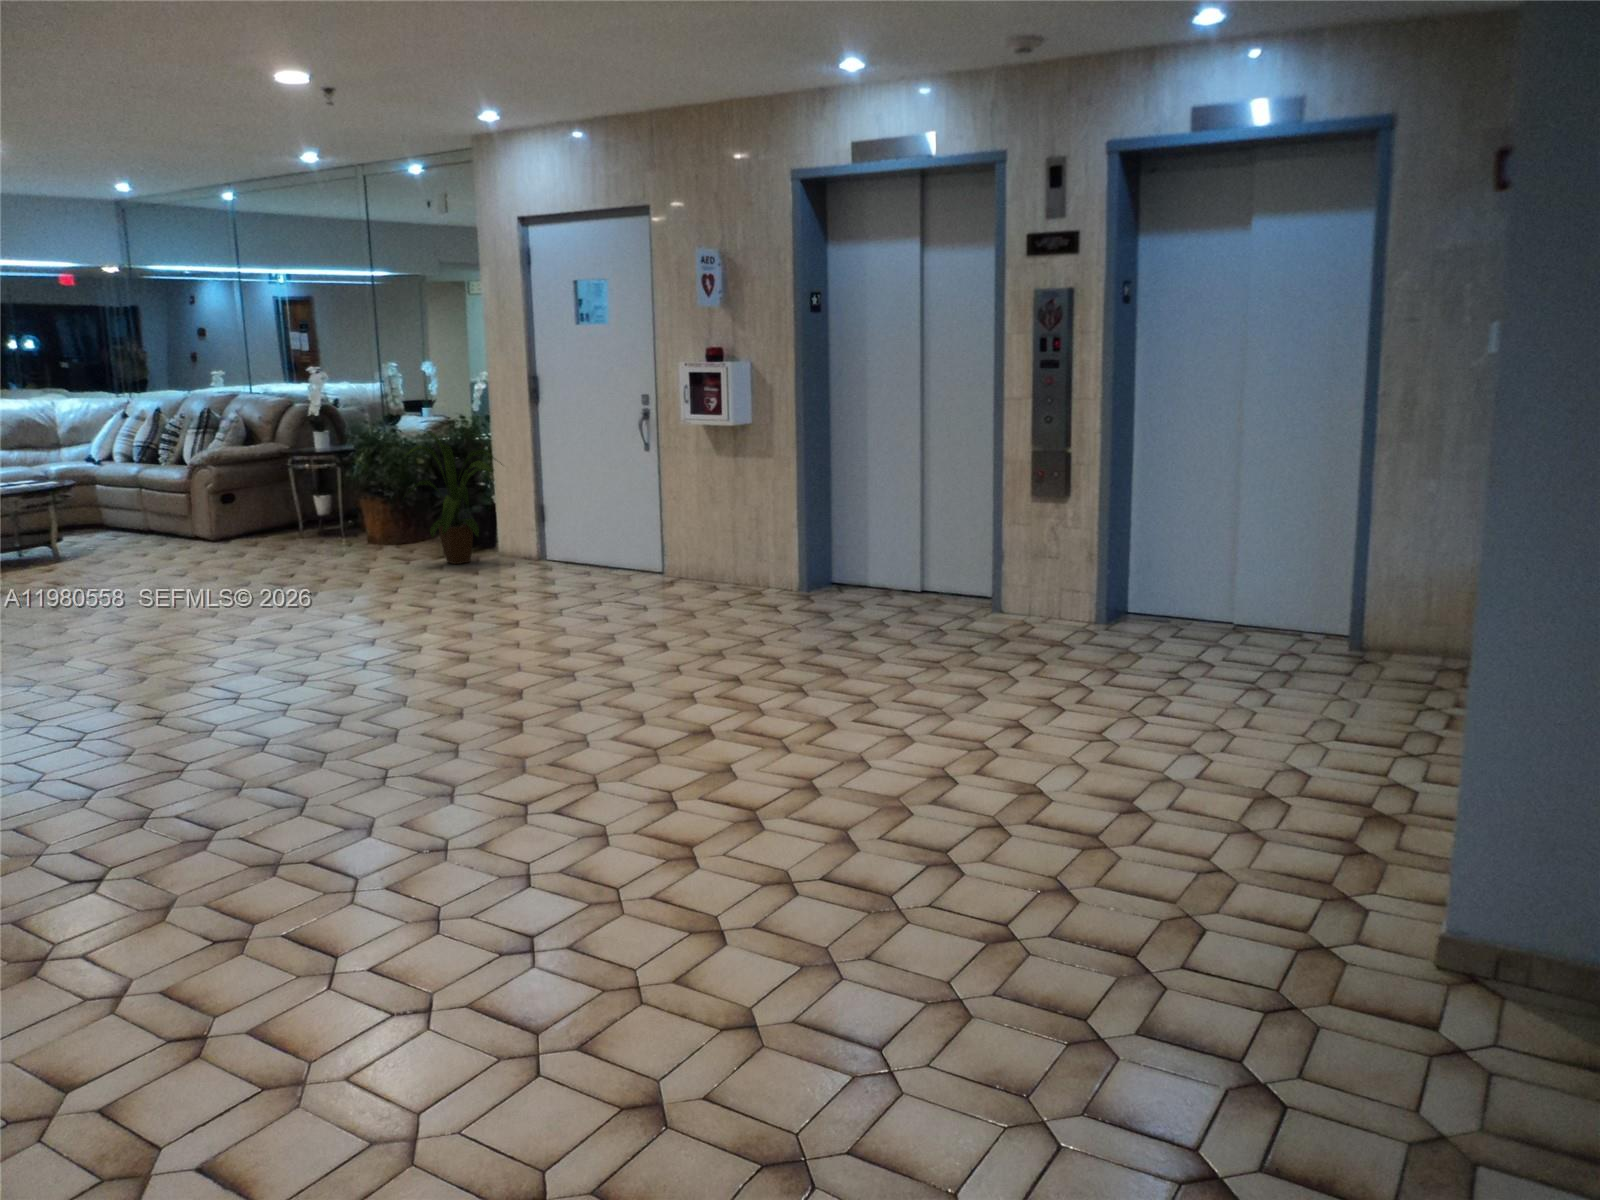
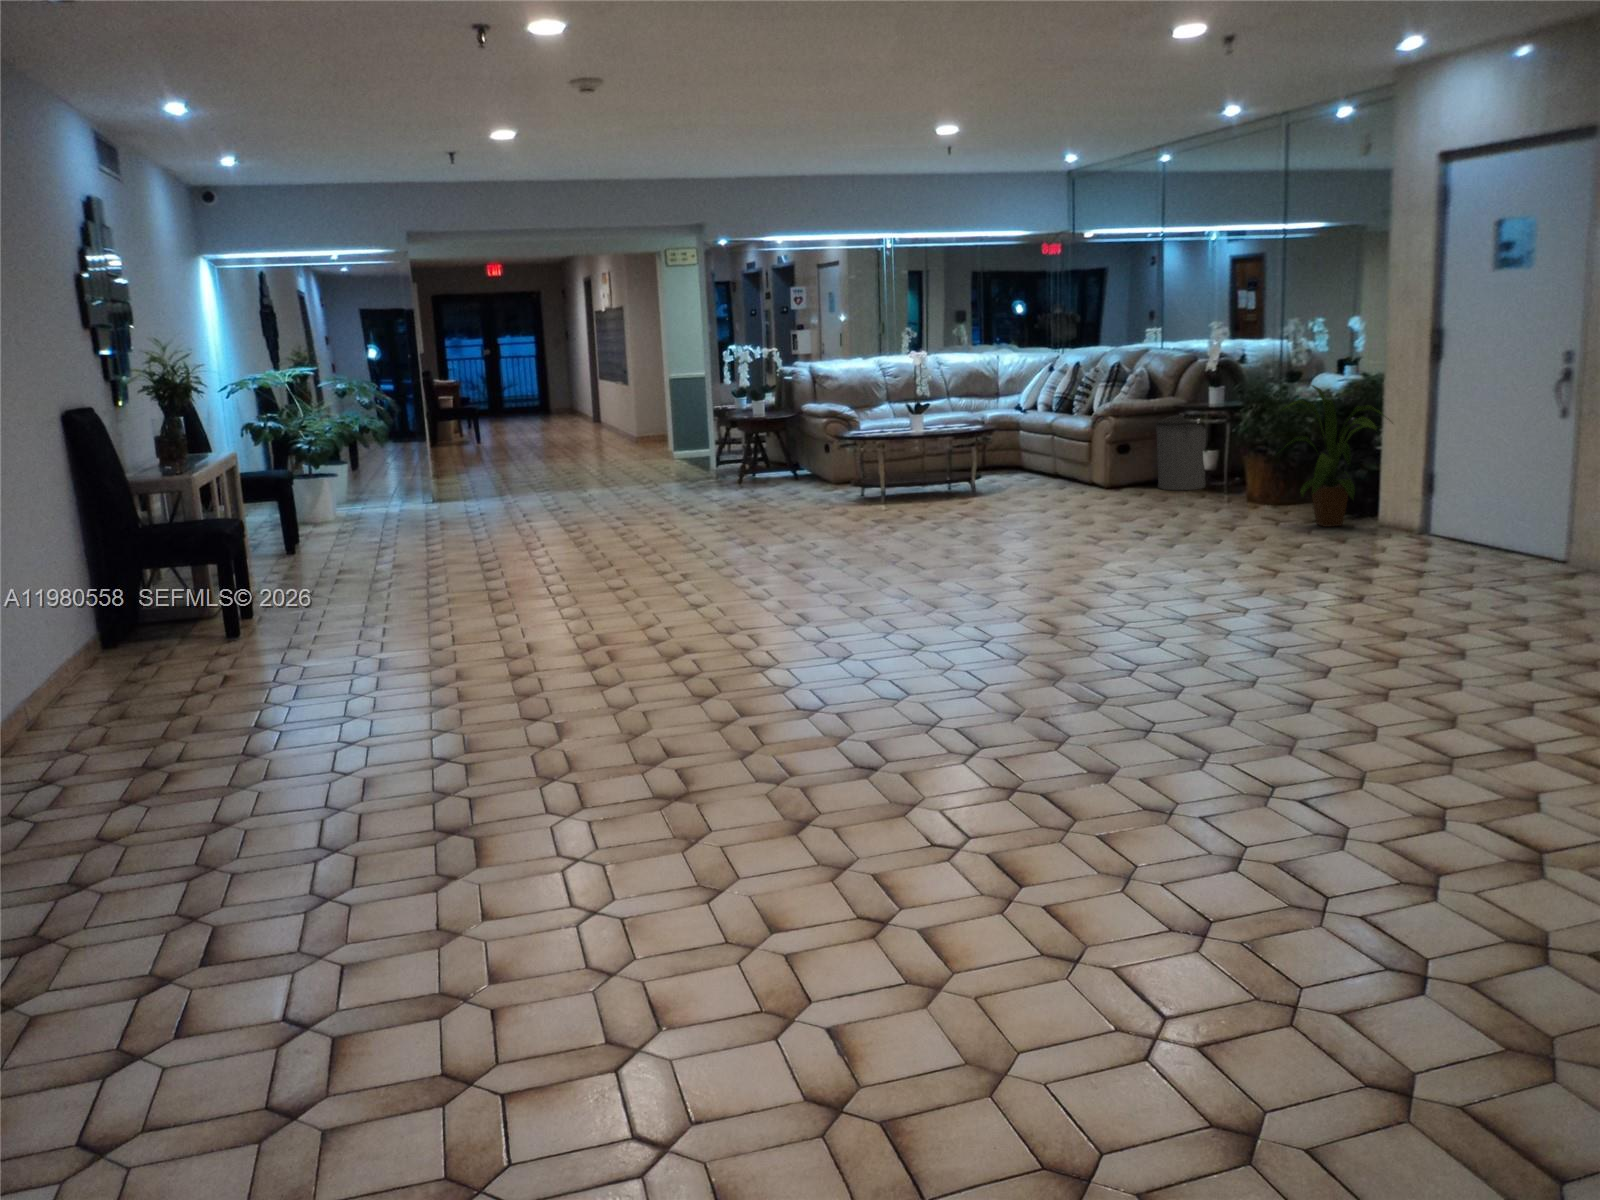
trash can: none [262,460,321,539] -> present [1156,413,1206,490]

